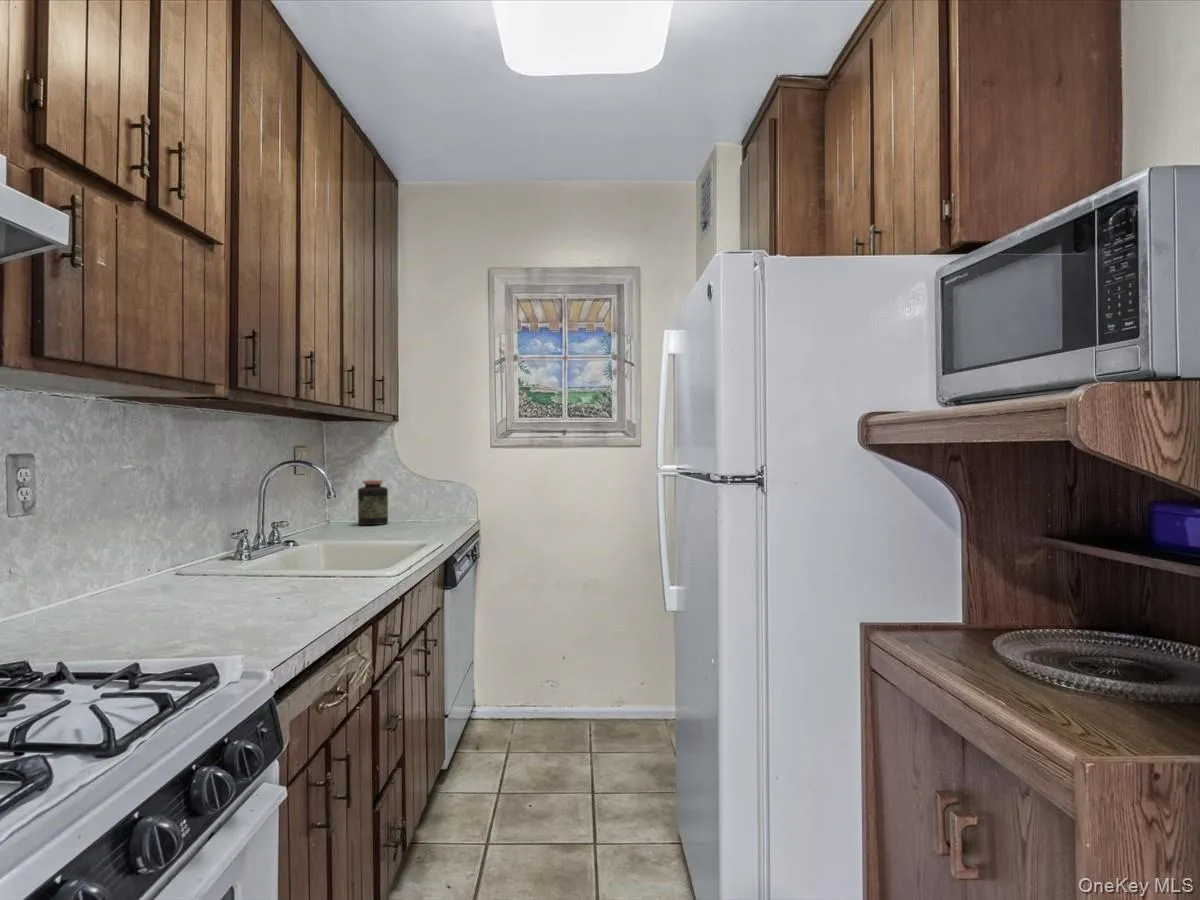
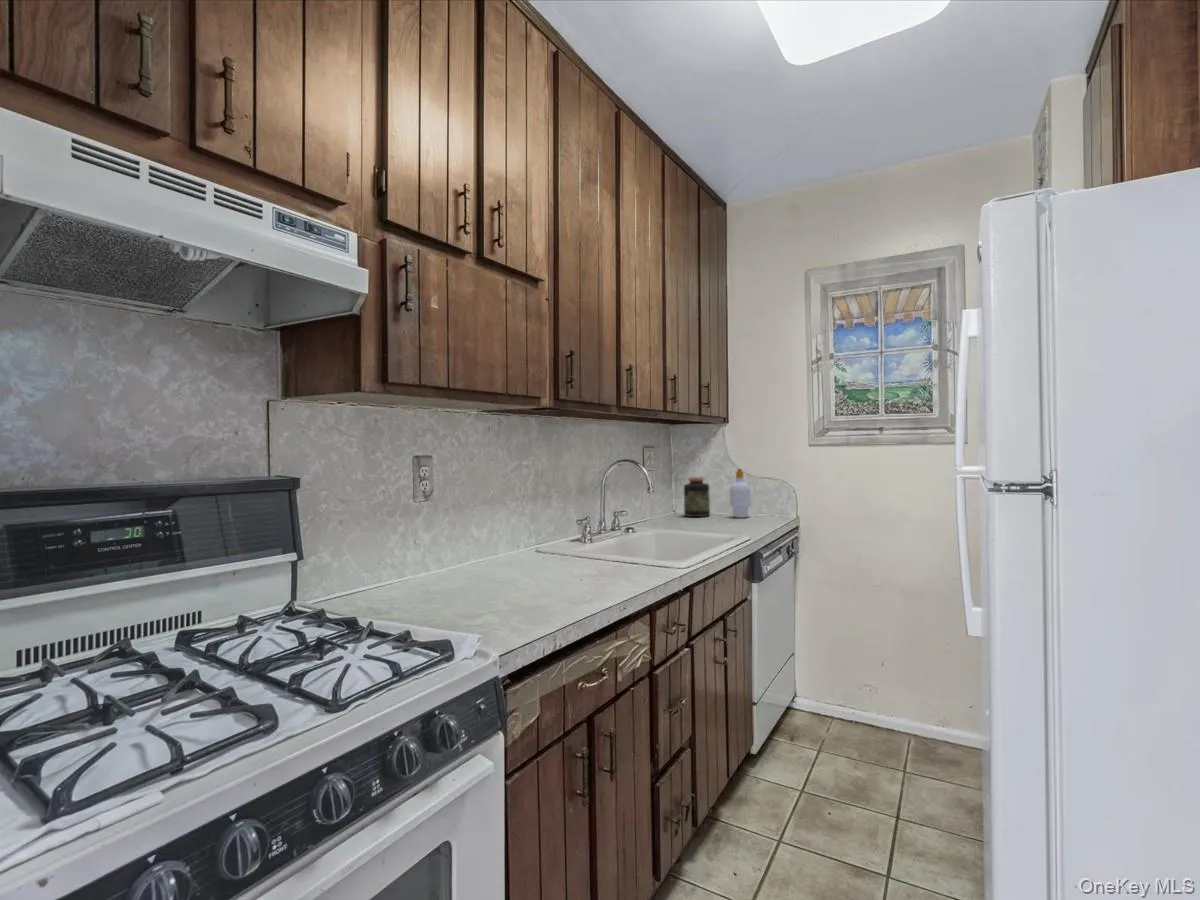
soap bottle: none [412,471,435,524] -> present [730,469,751,518]

